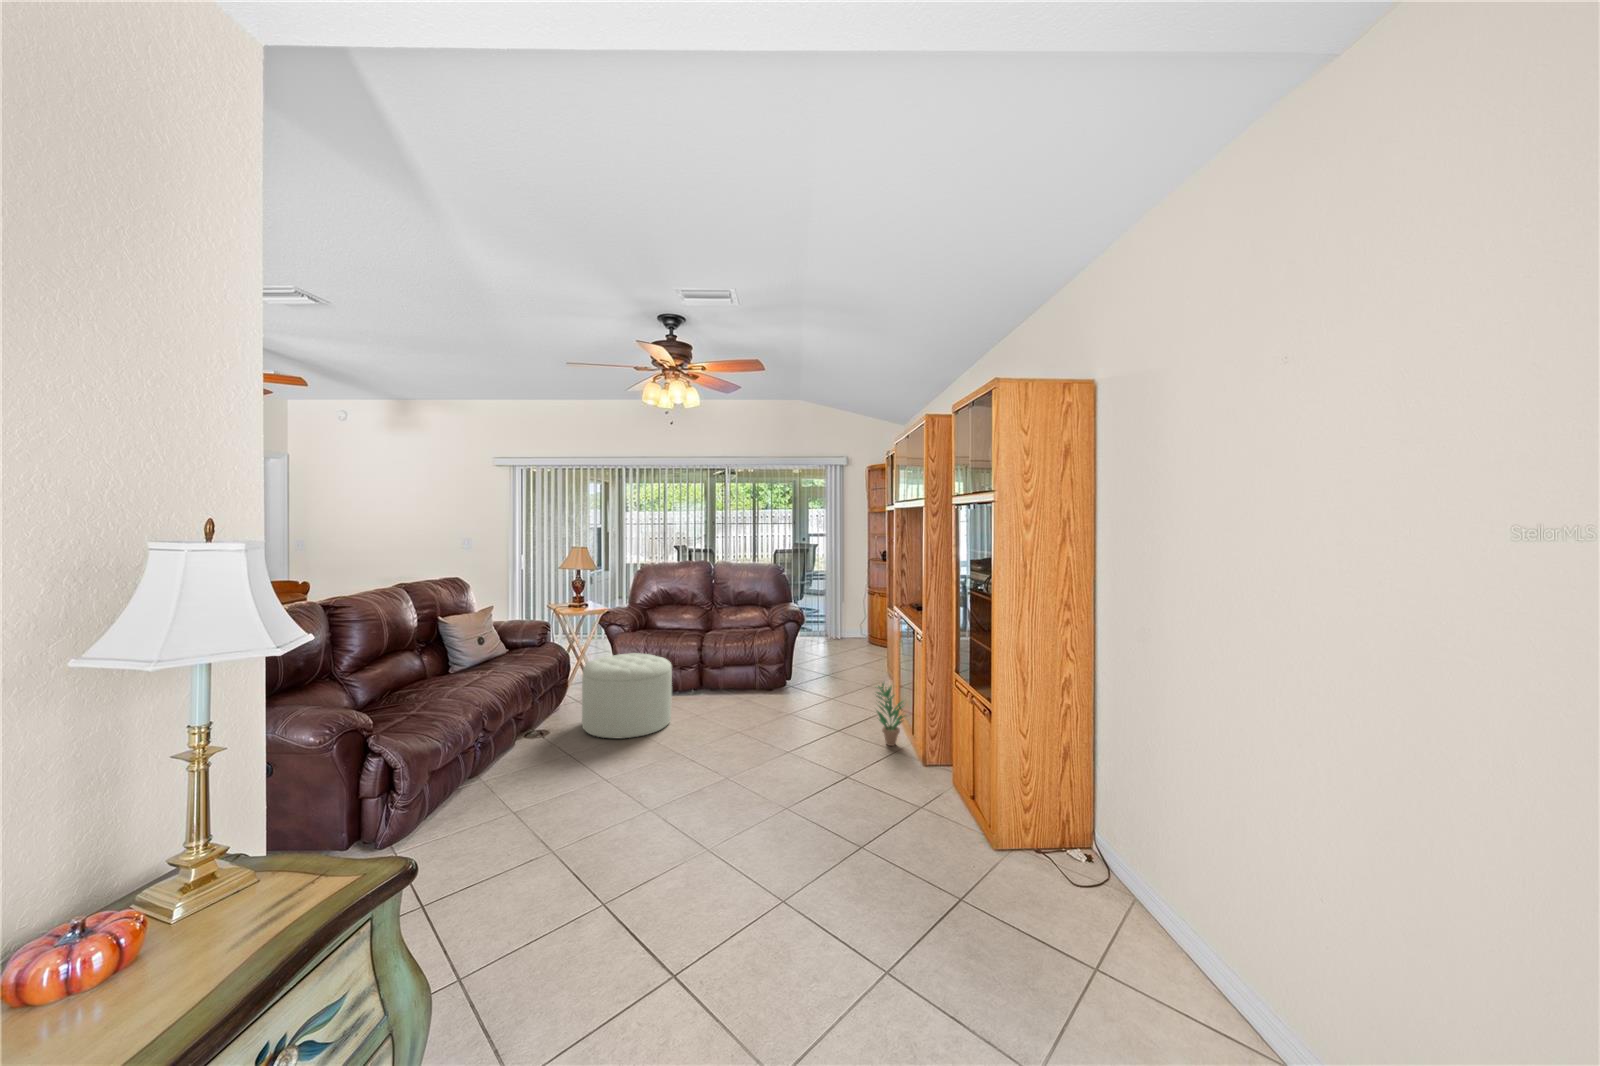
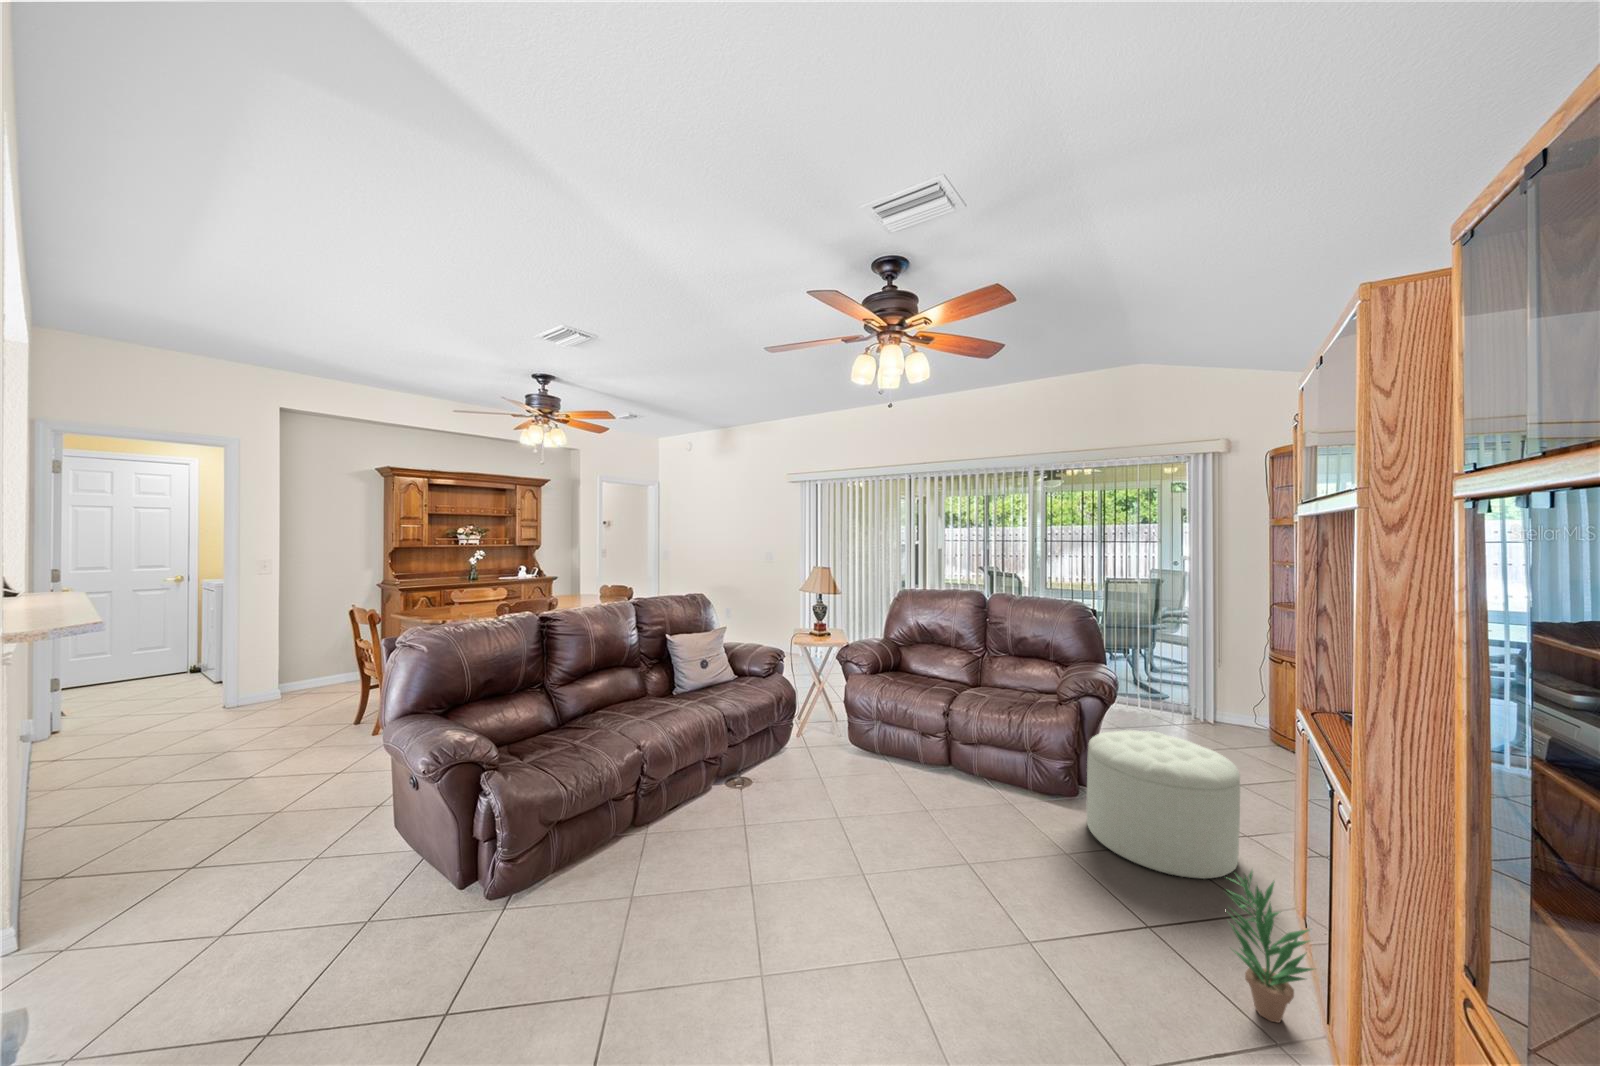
ottoman: present [582,653,672,739] -> present [1087,730,1240,879]

